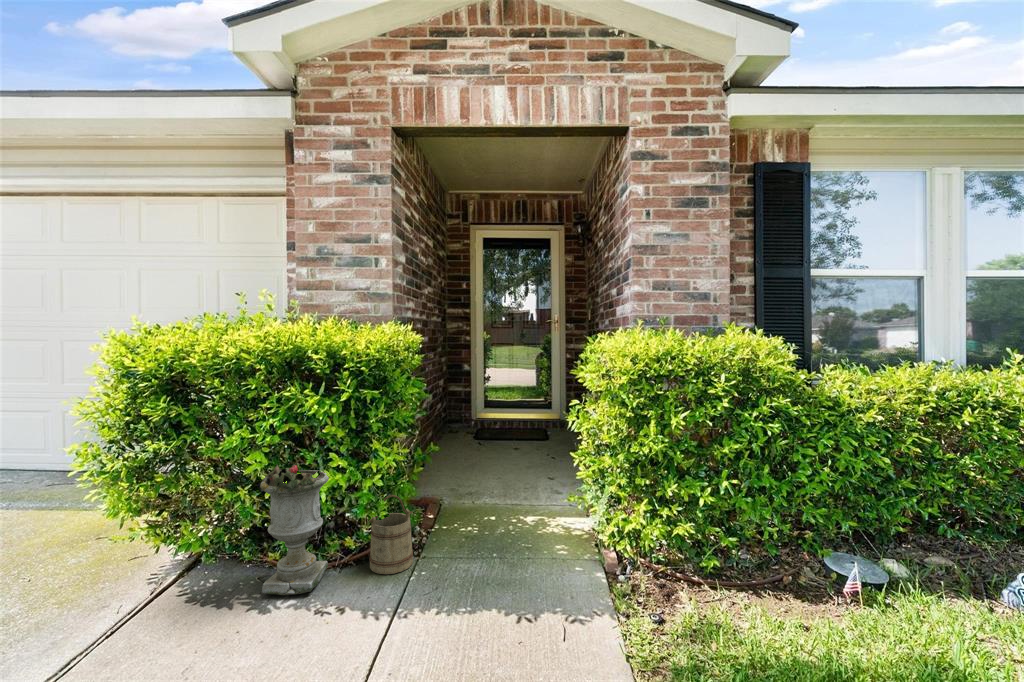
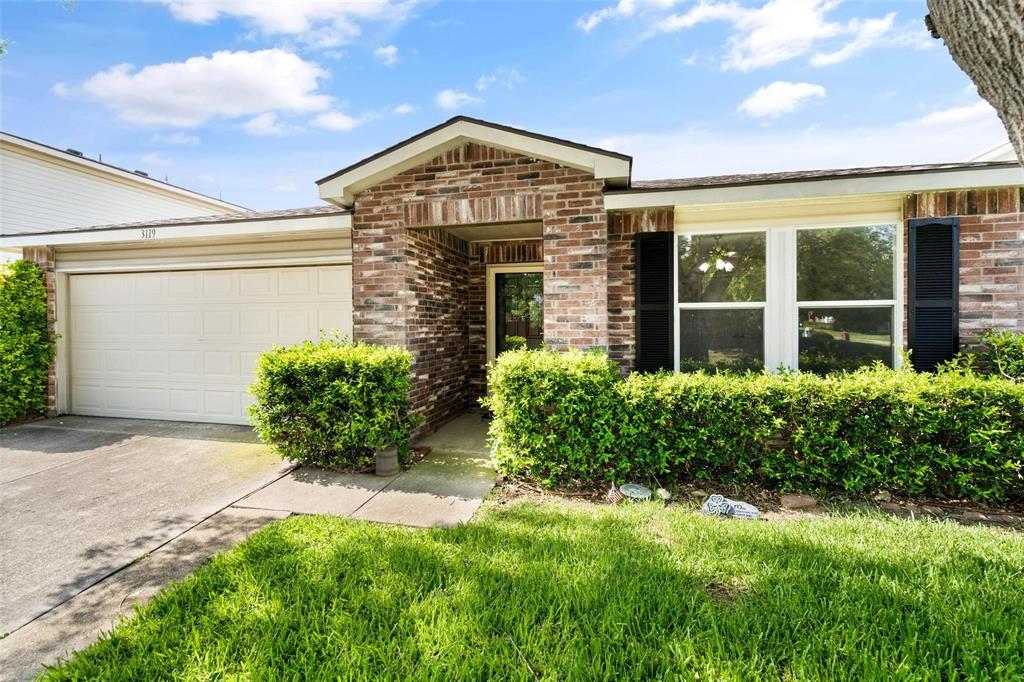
planter: present [260,465,329,595] -> none [322,417,356,479]

